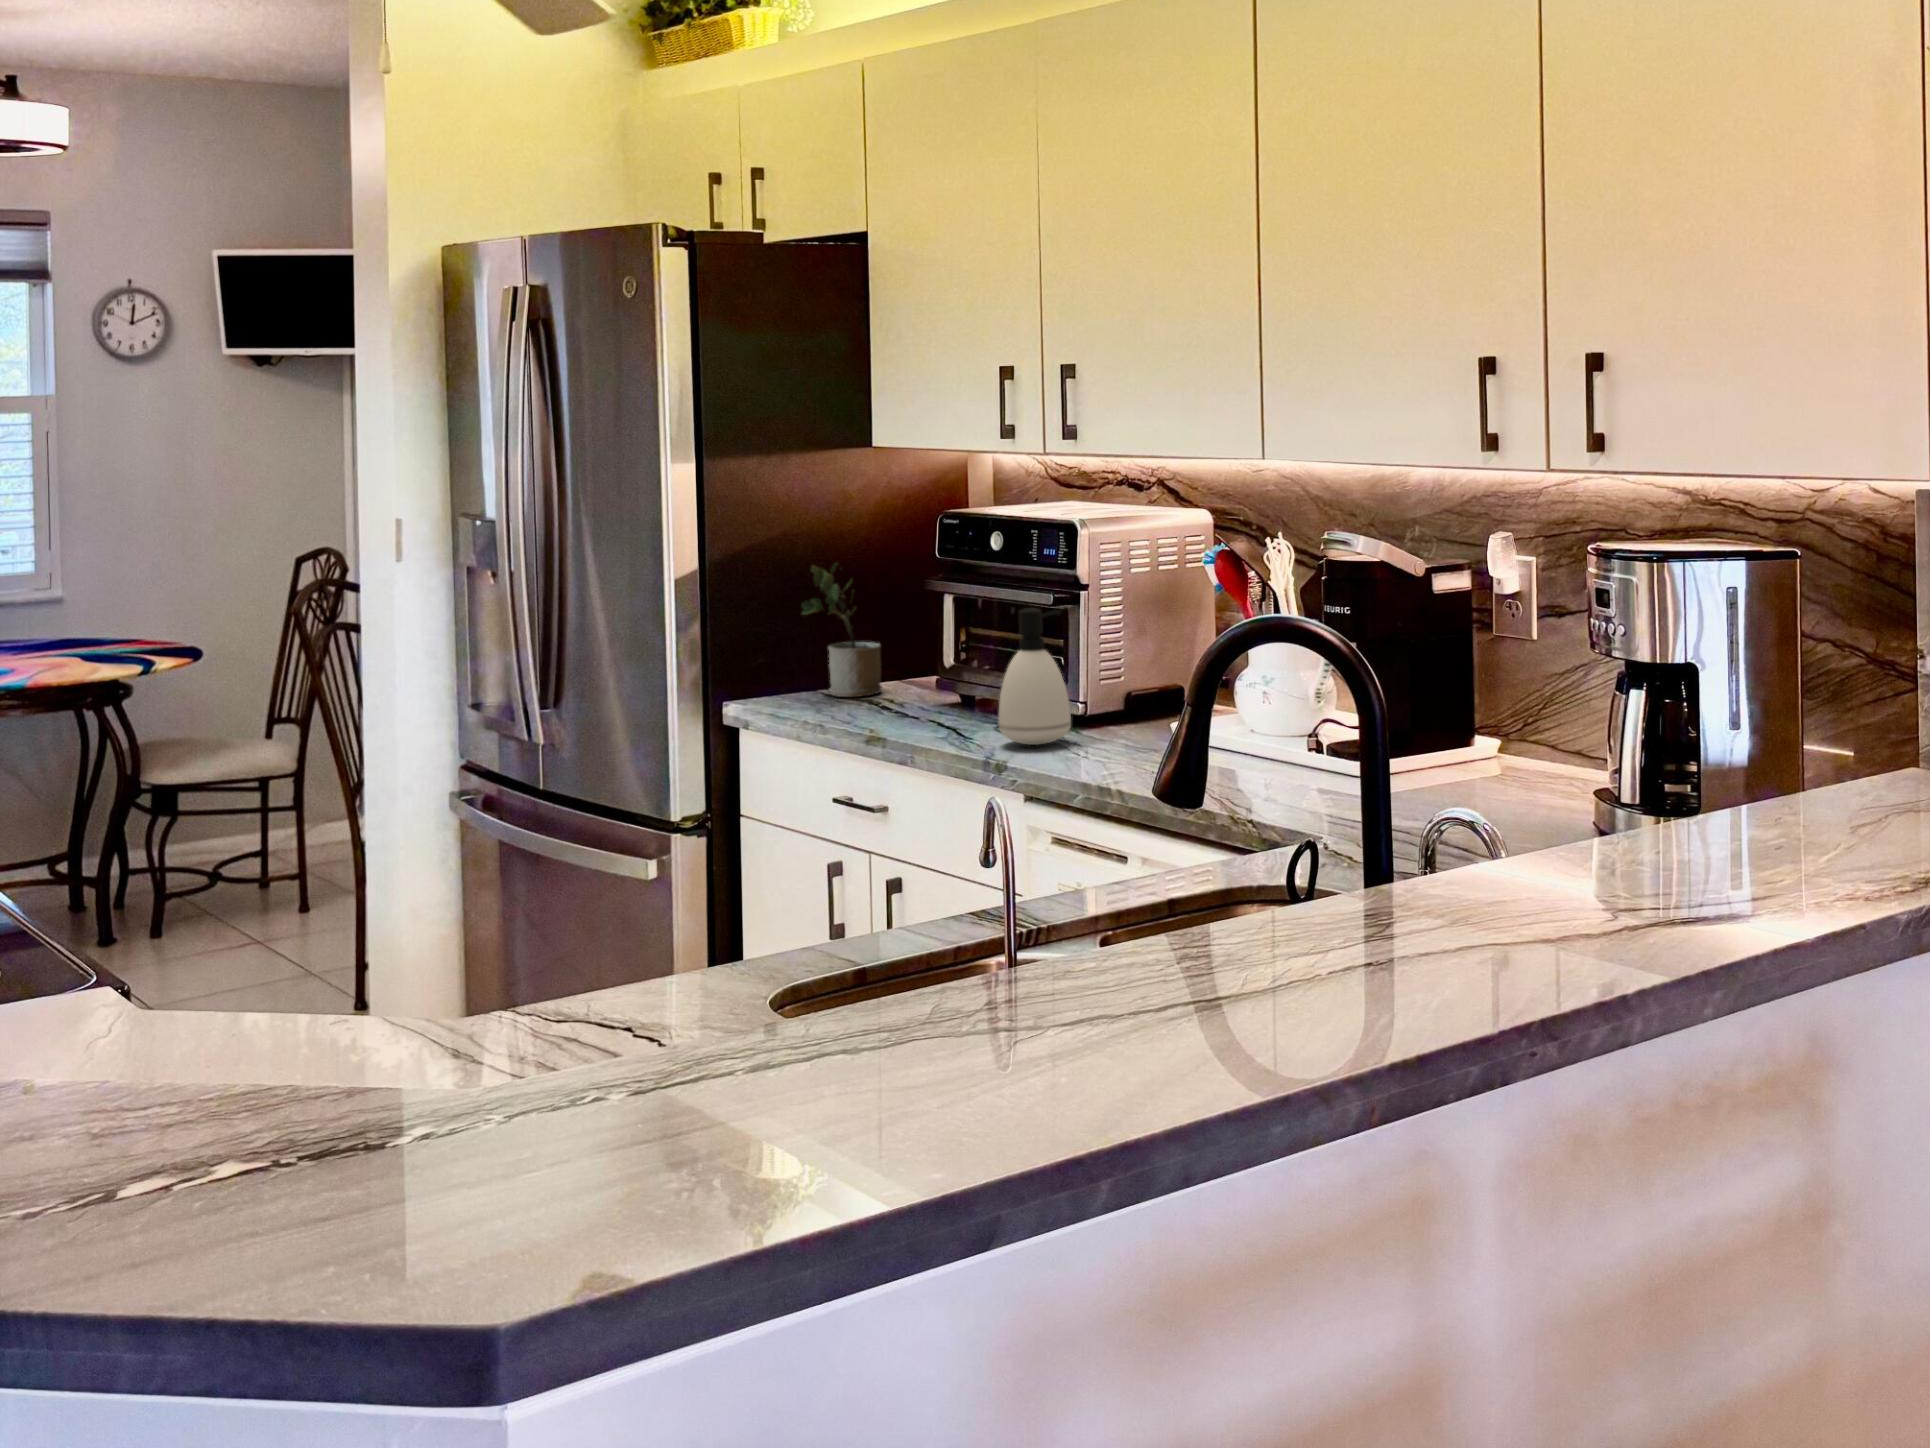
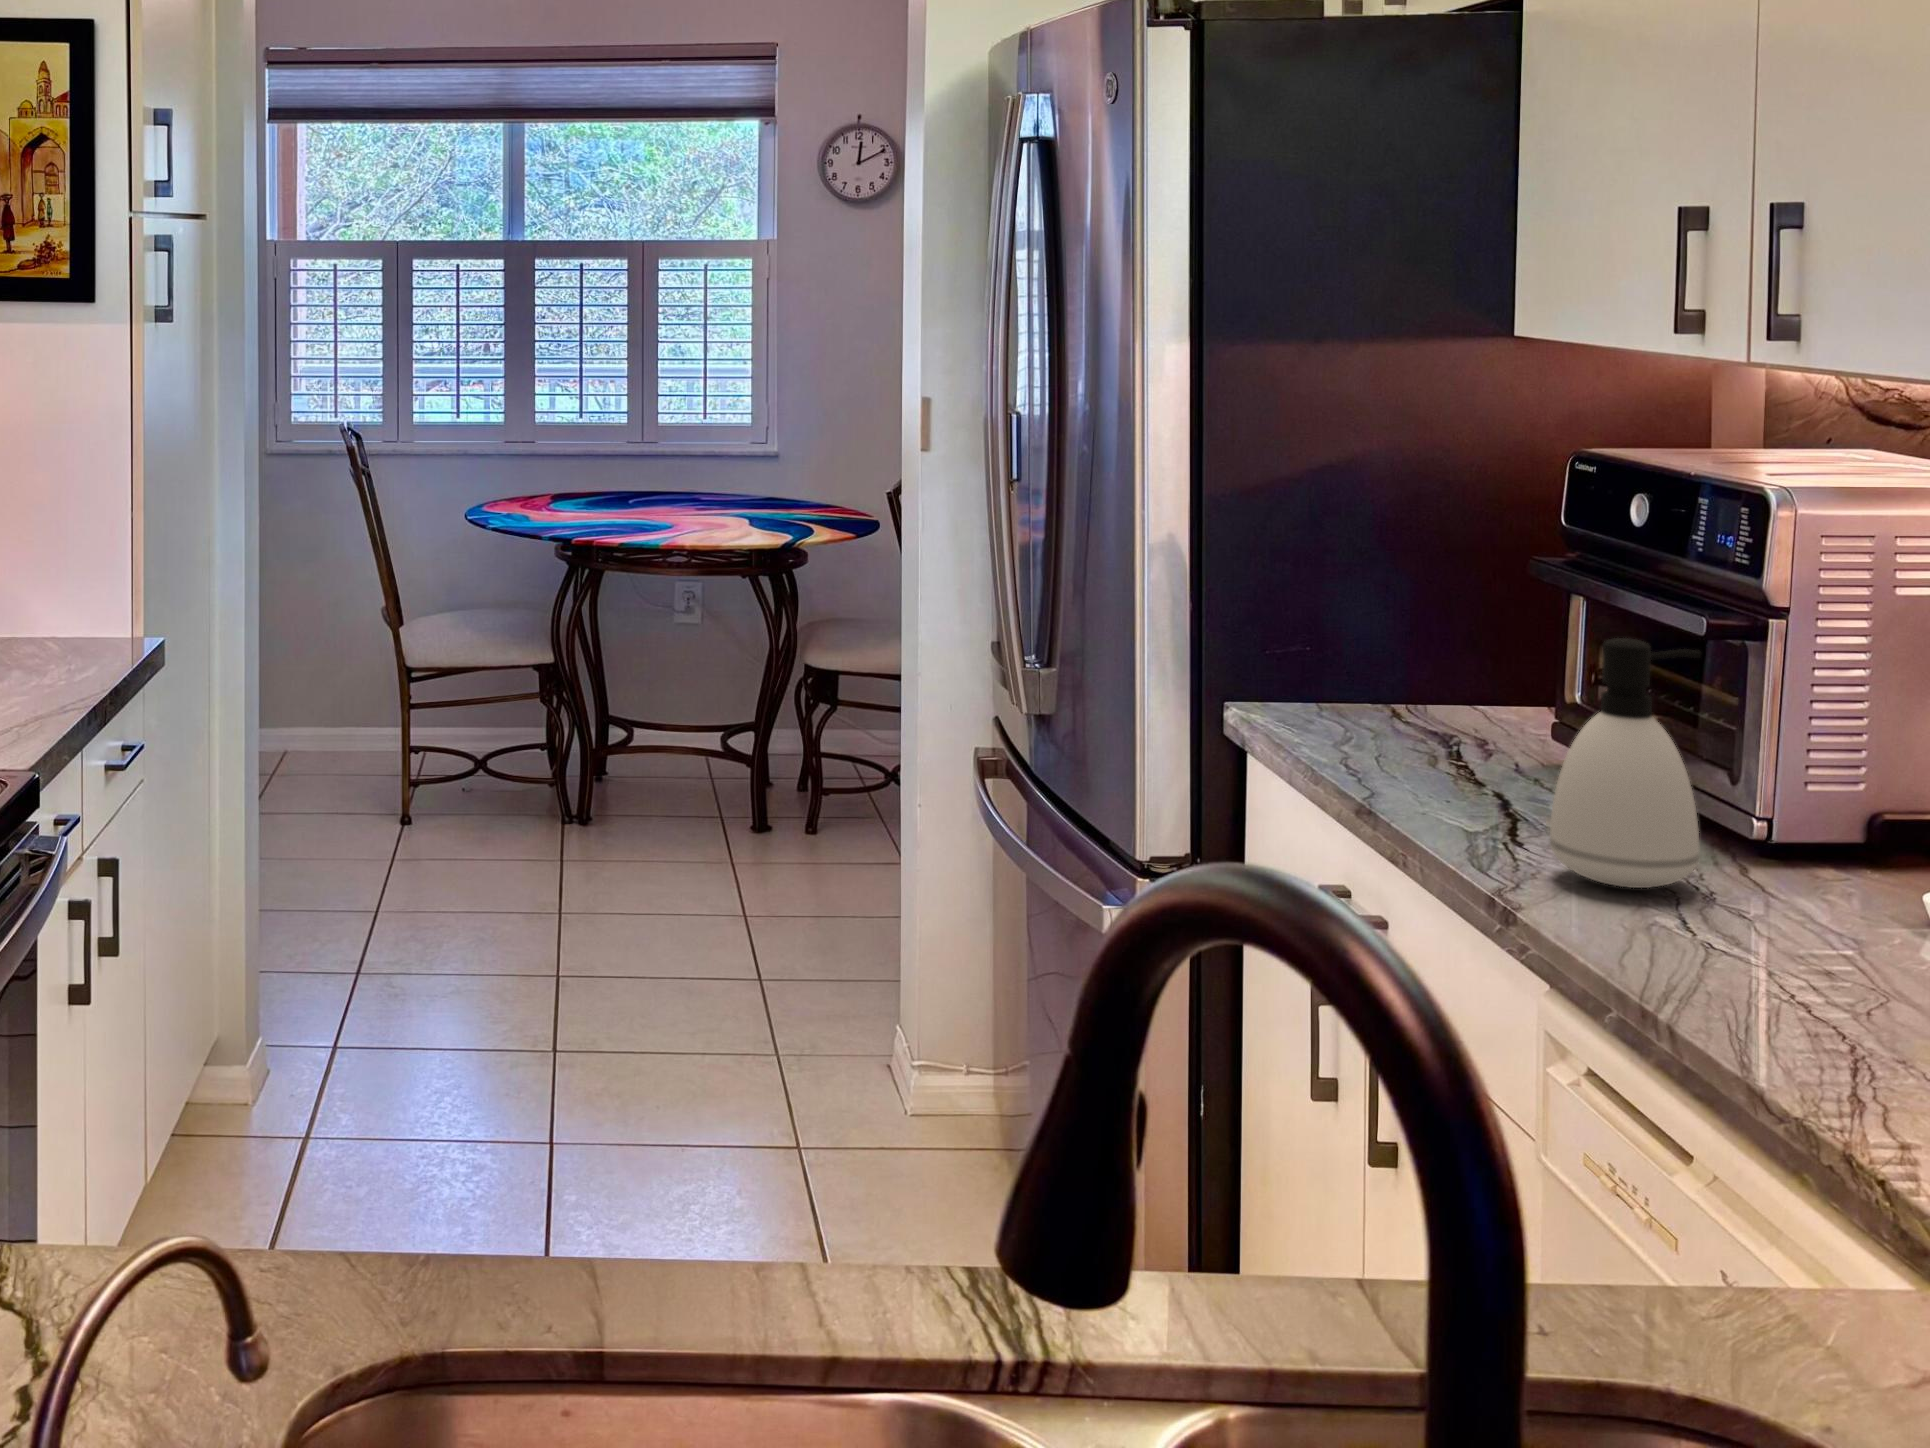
potted plant: present [801,564,882,697] -> none [1348,512,1489,726]

